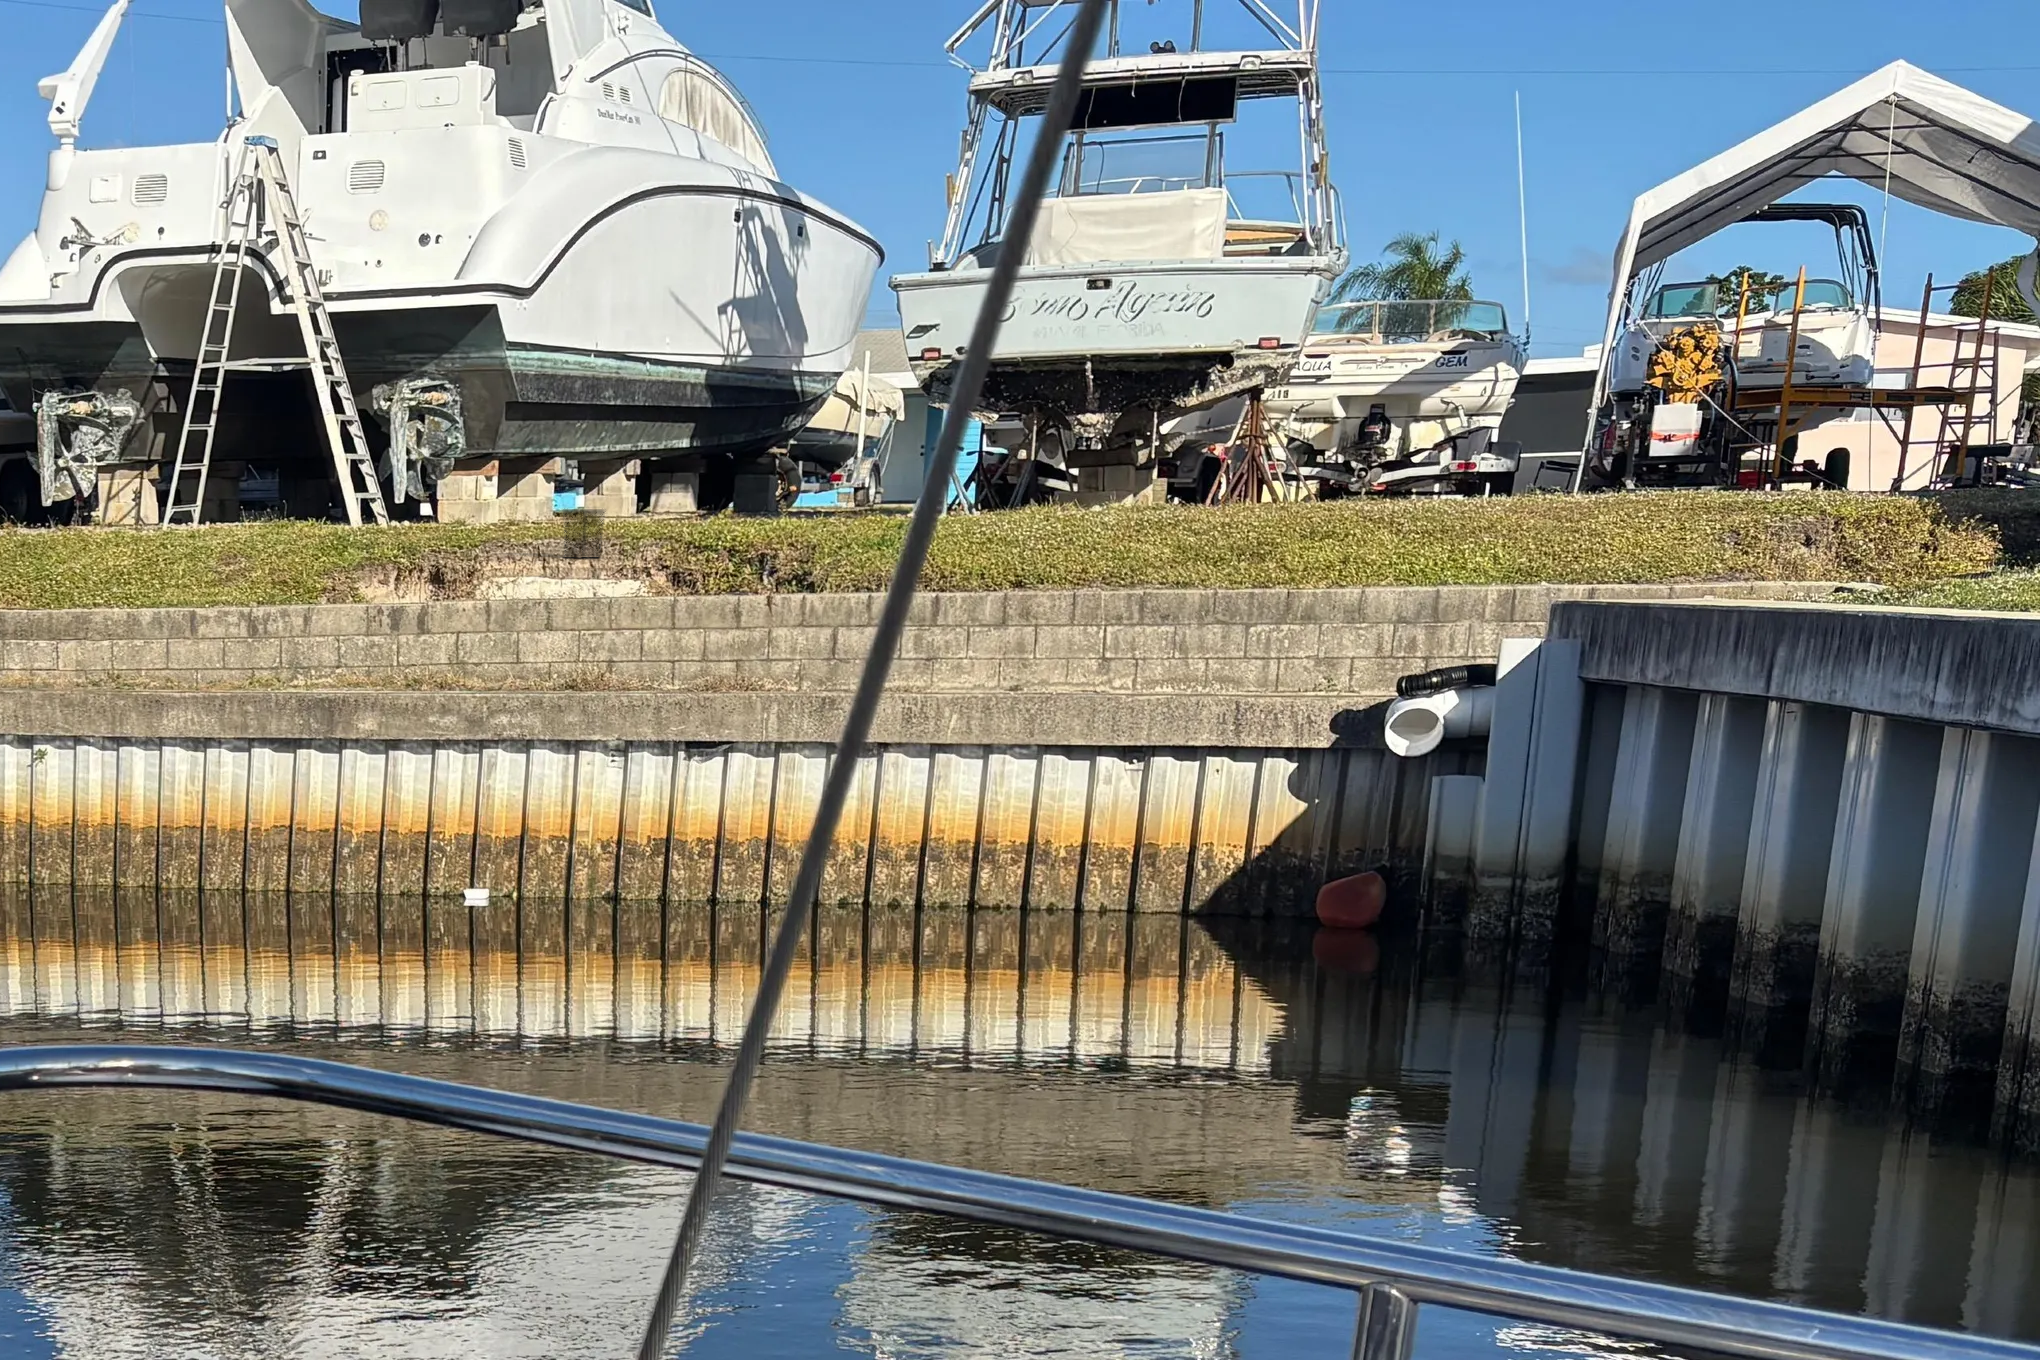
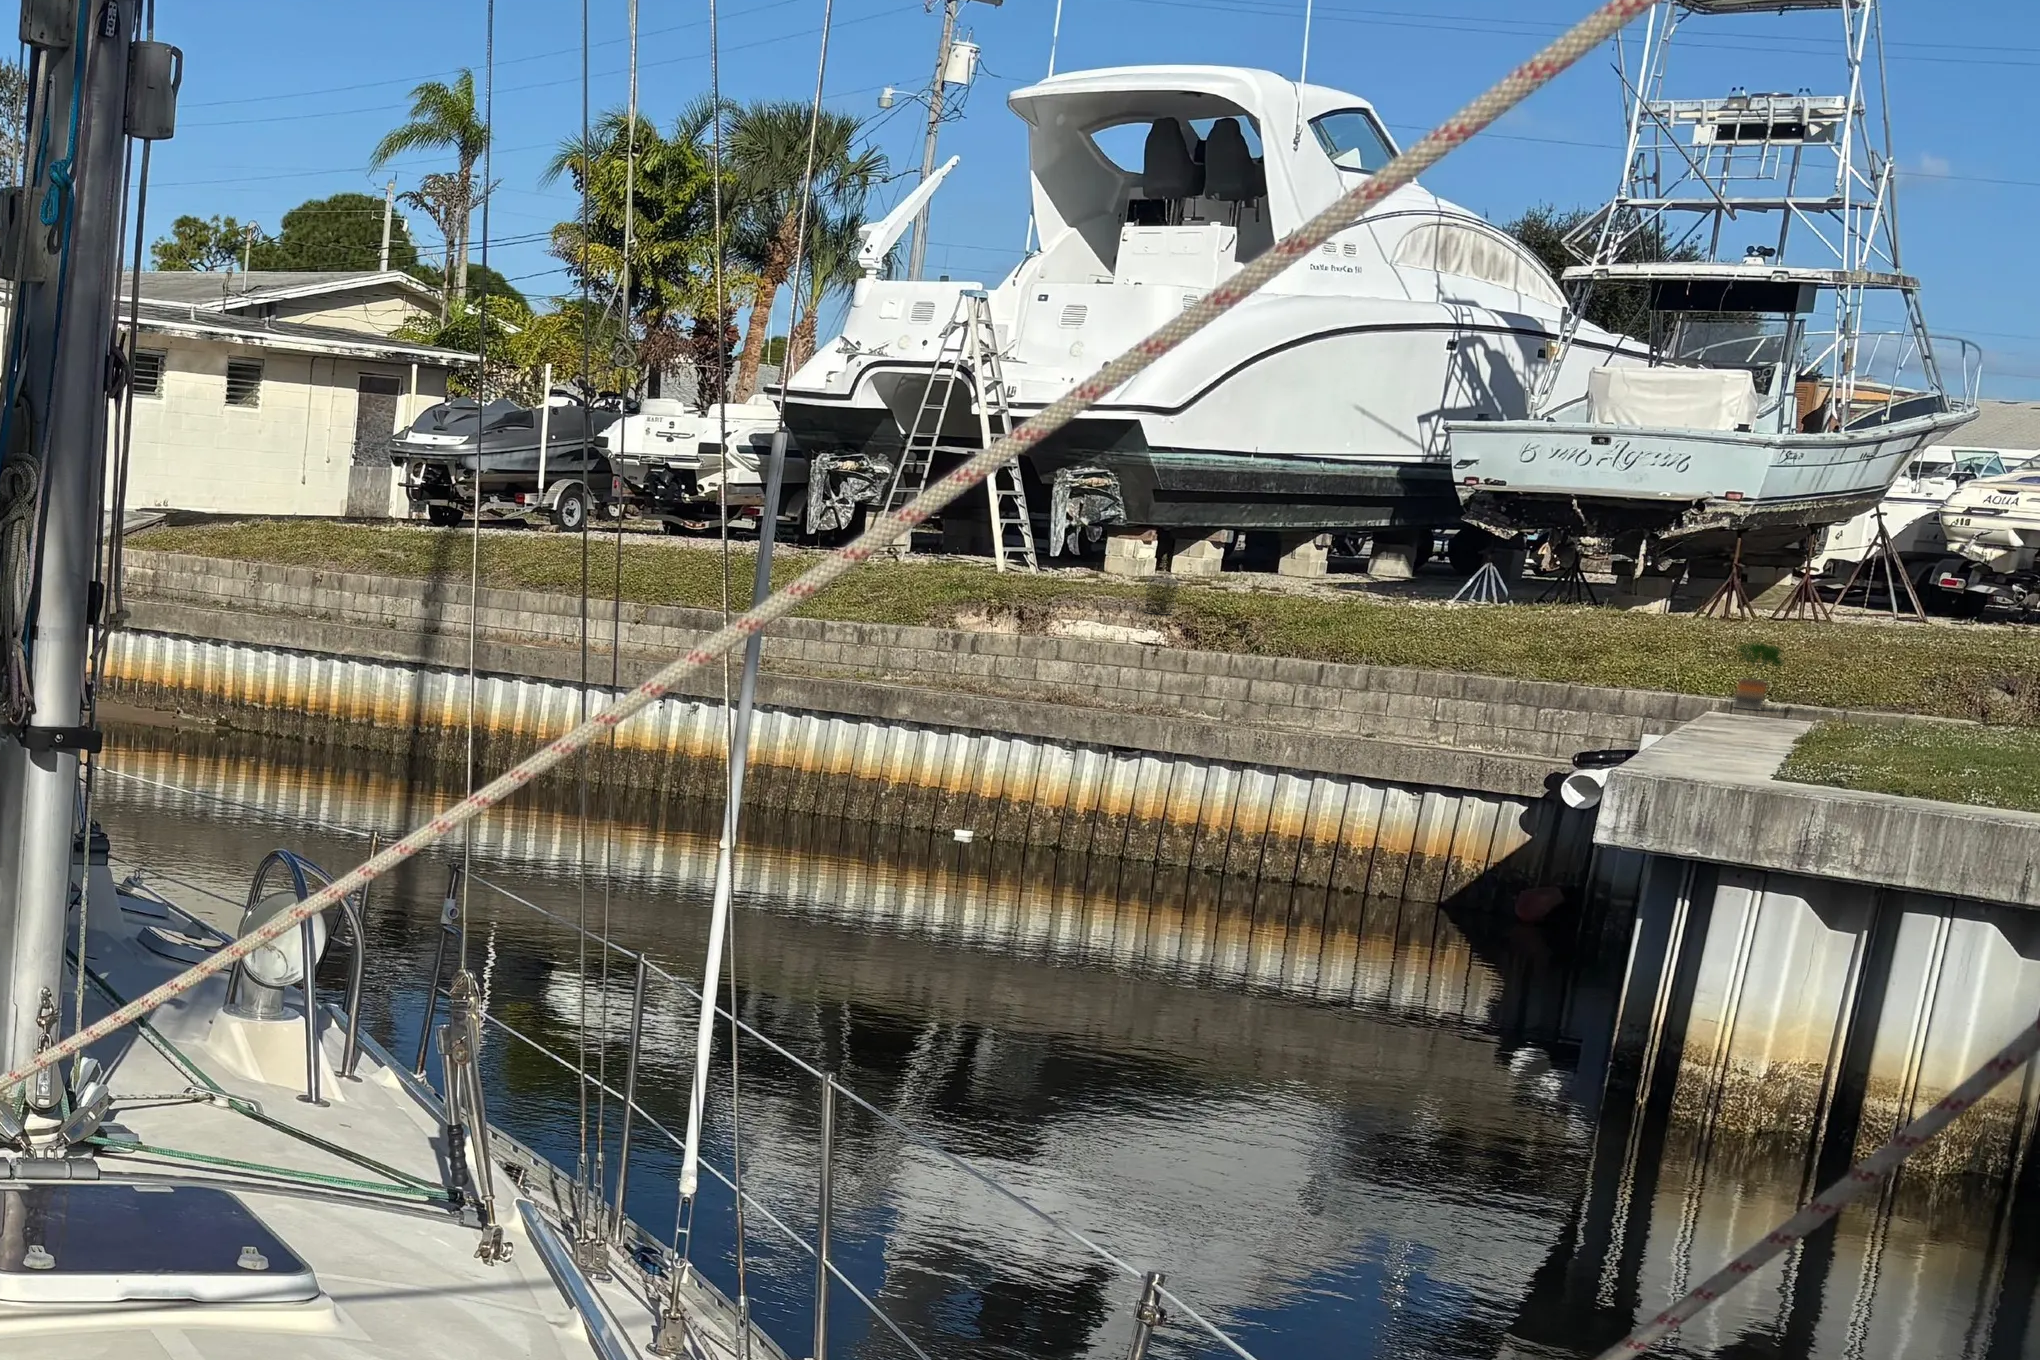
potted tree: none [1426,504,1495,596] -> present [1734,643,1784,710]

